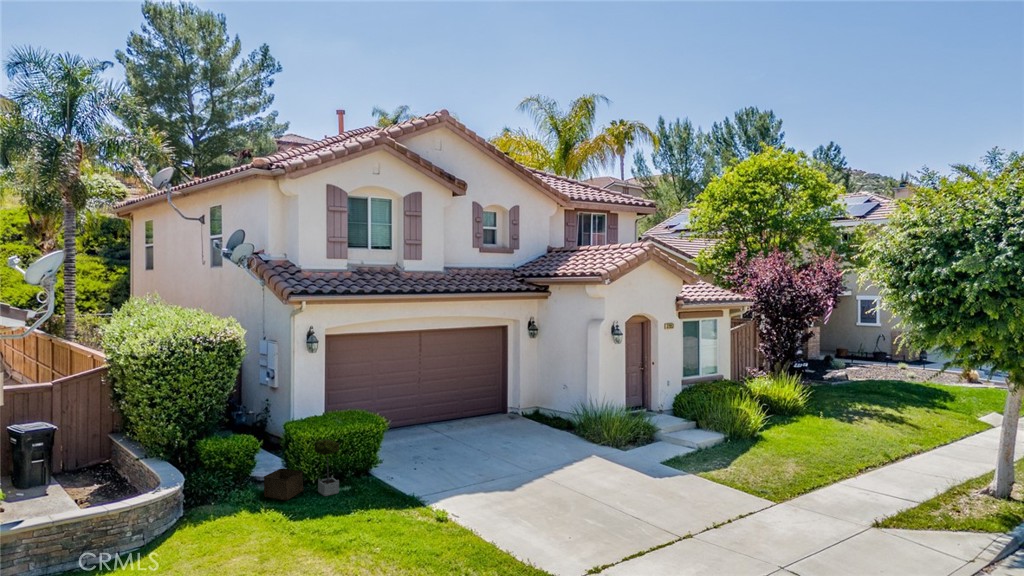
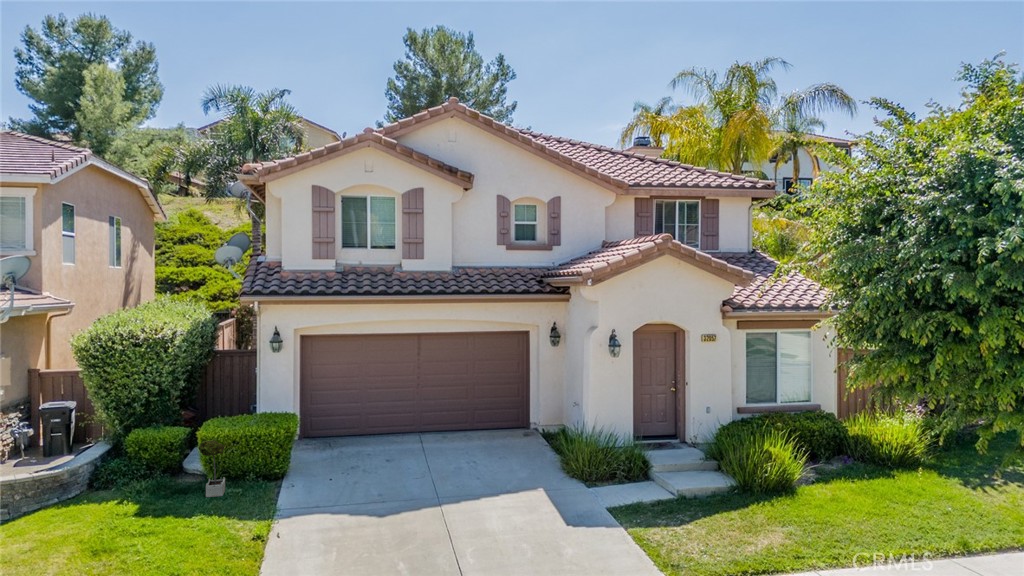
storage bin: present [264,469,304,500] -> none [160,464,199,496]

